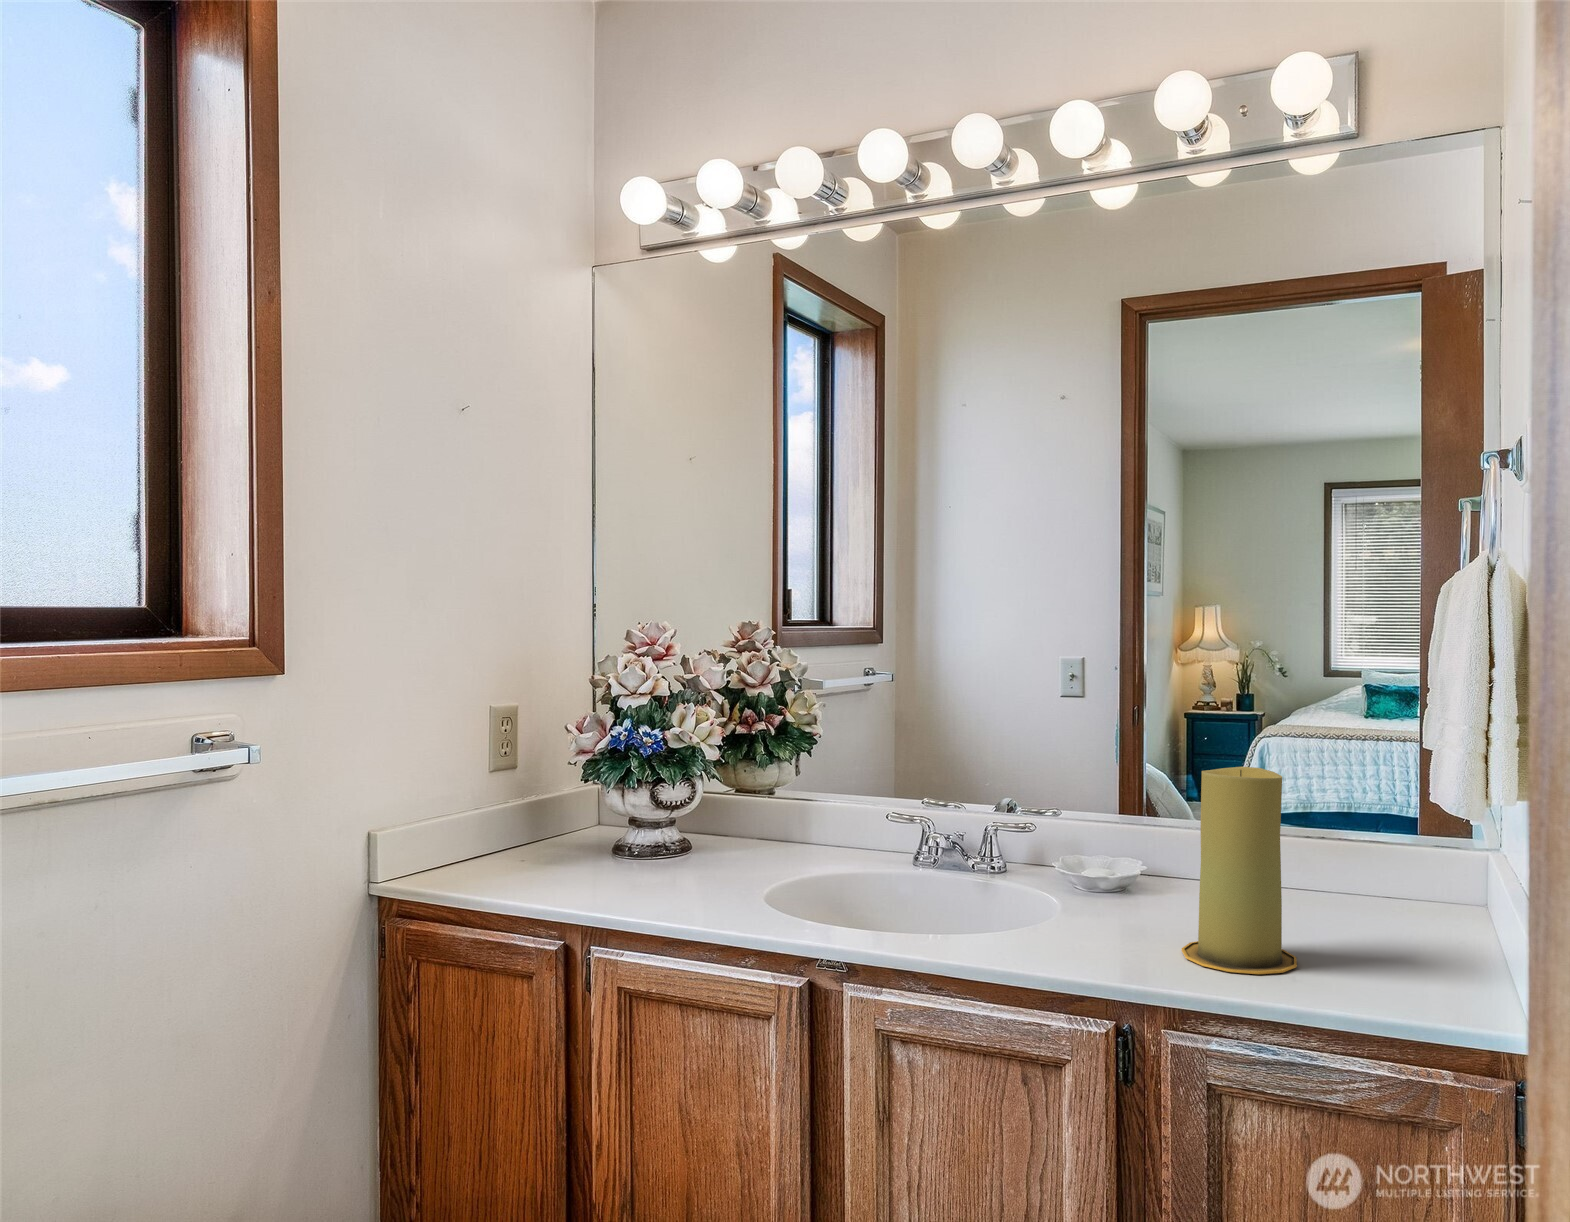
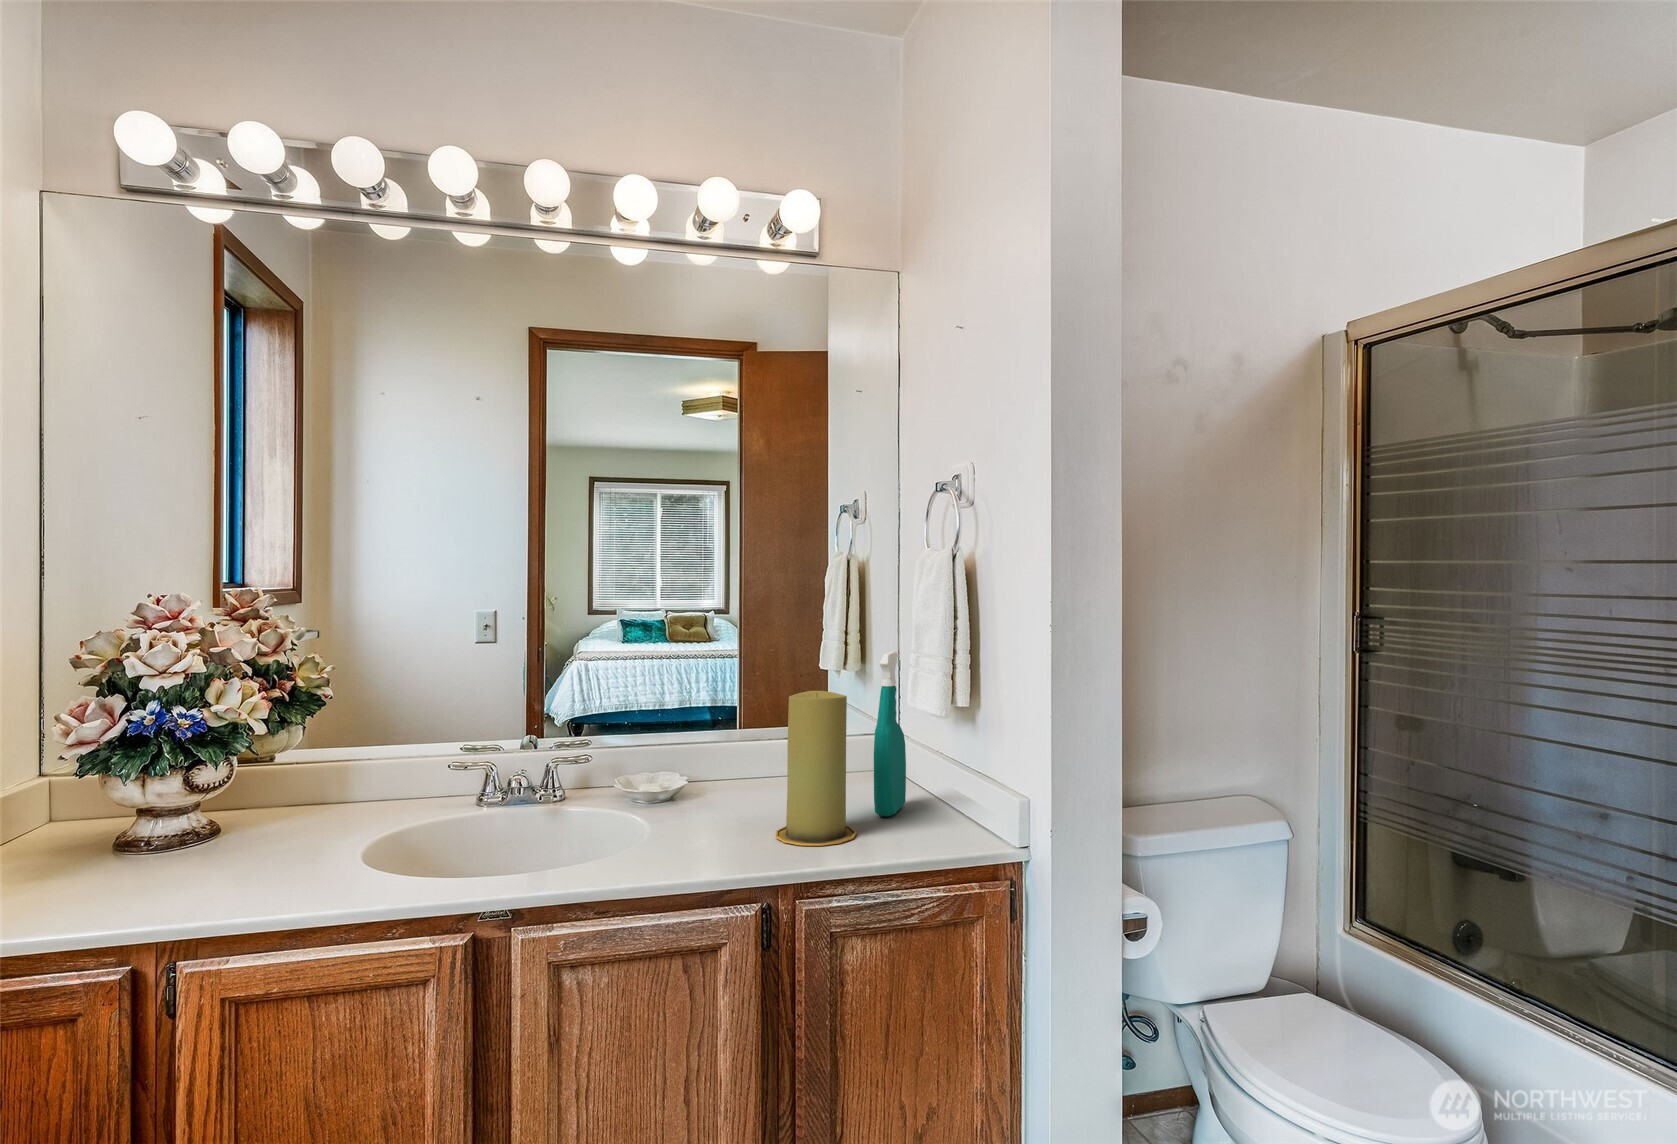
spray bottle: none [1350,723,1422,955] -> present [874,652,906,817]

